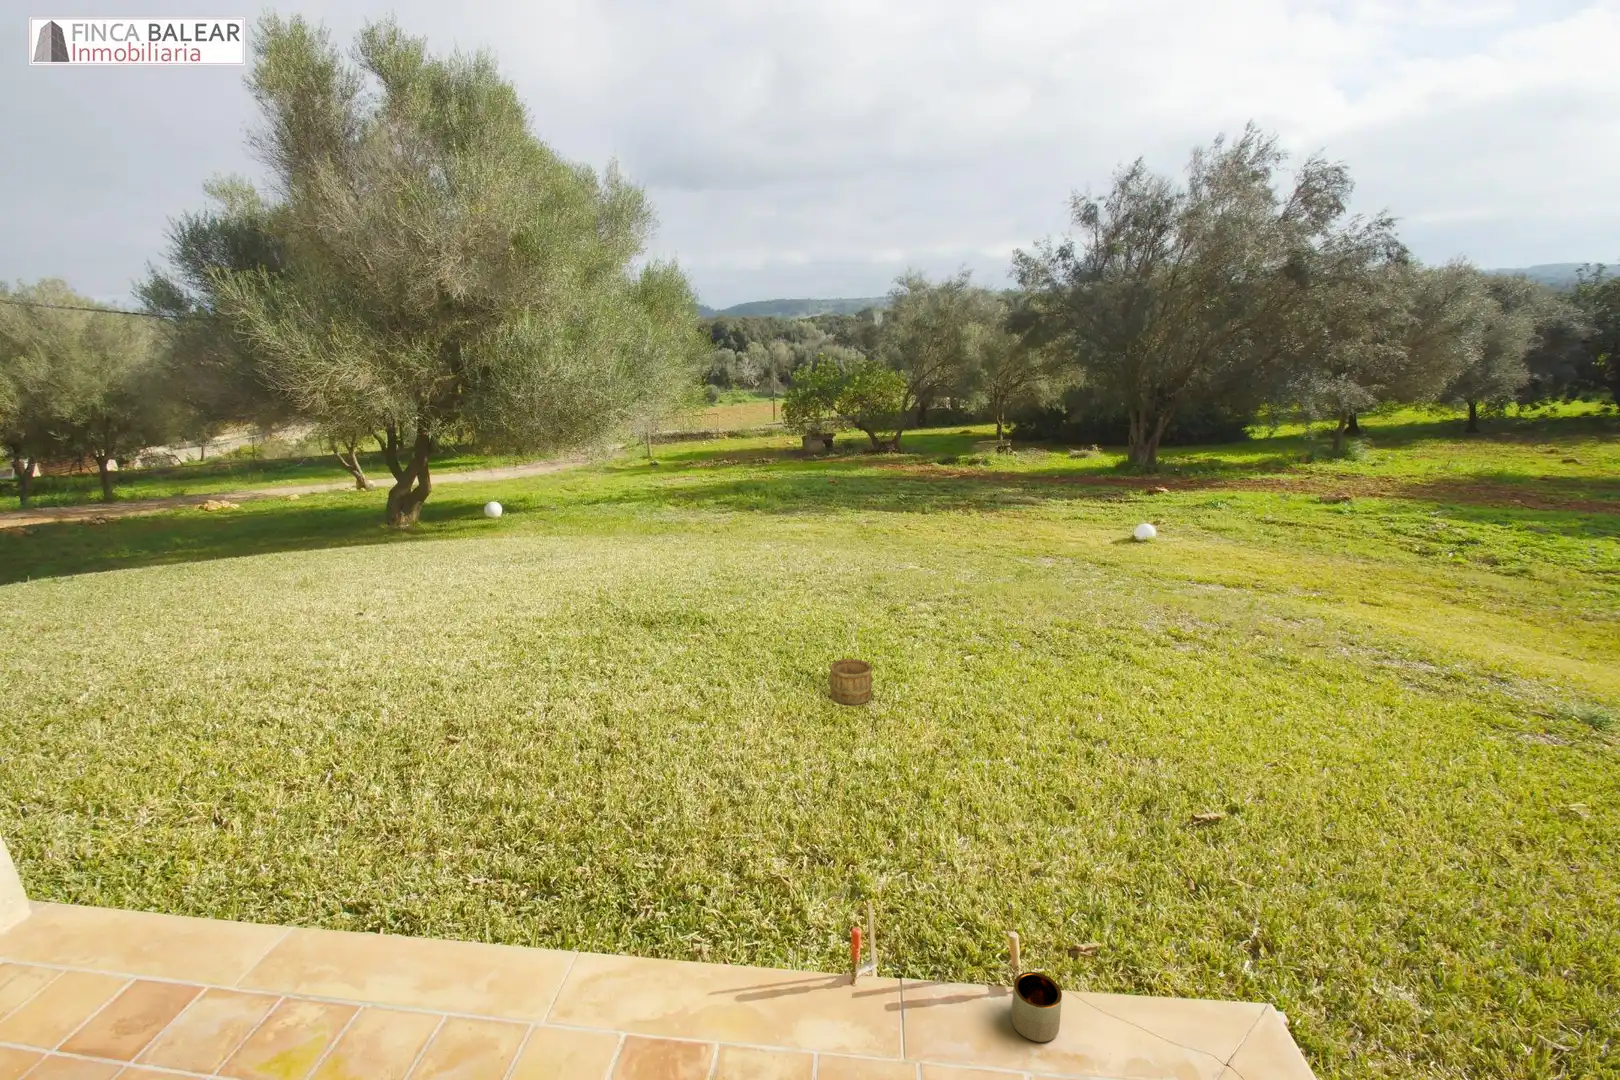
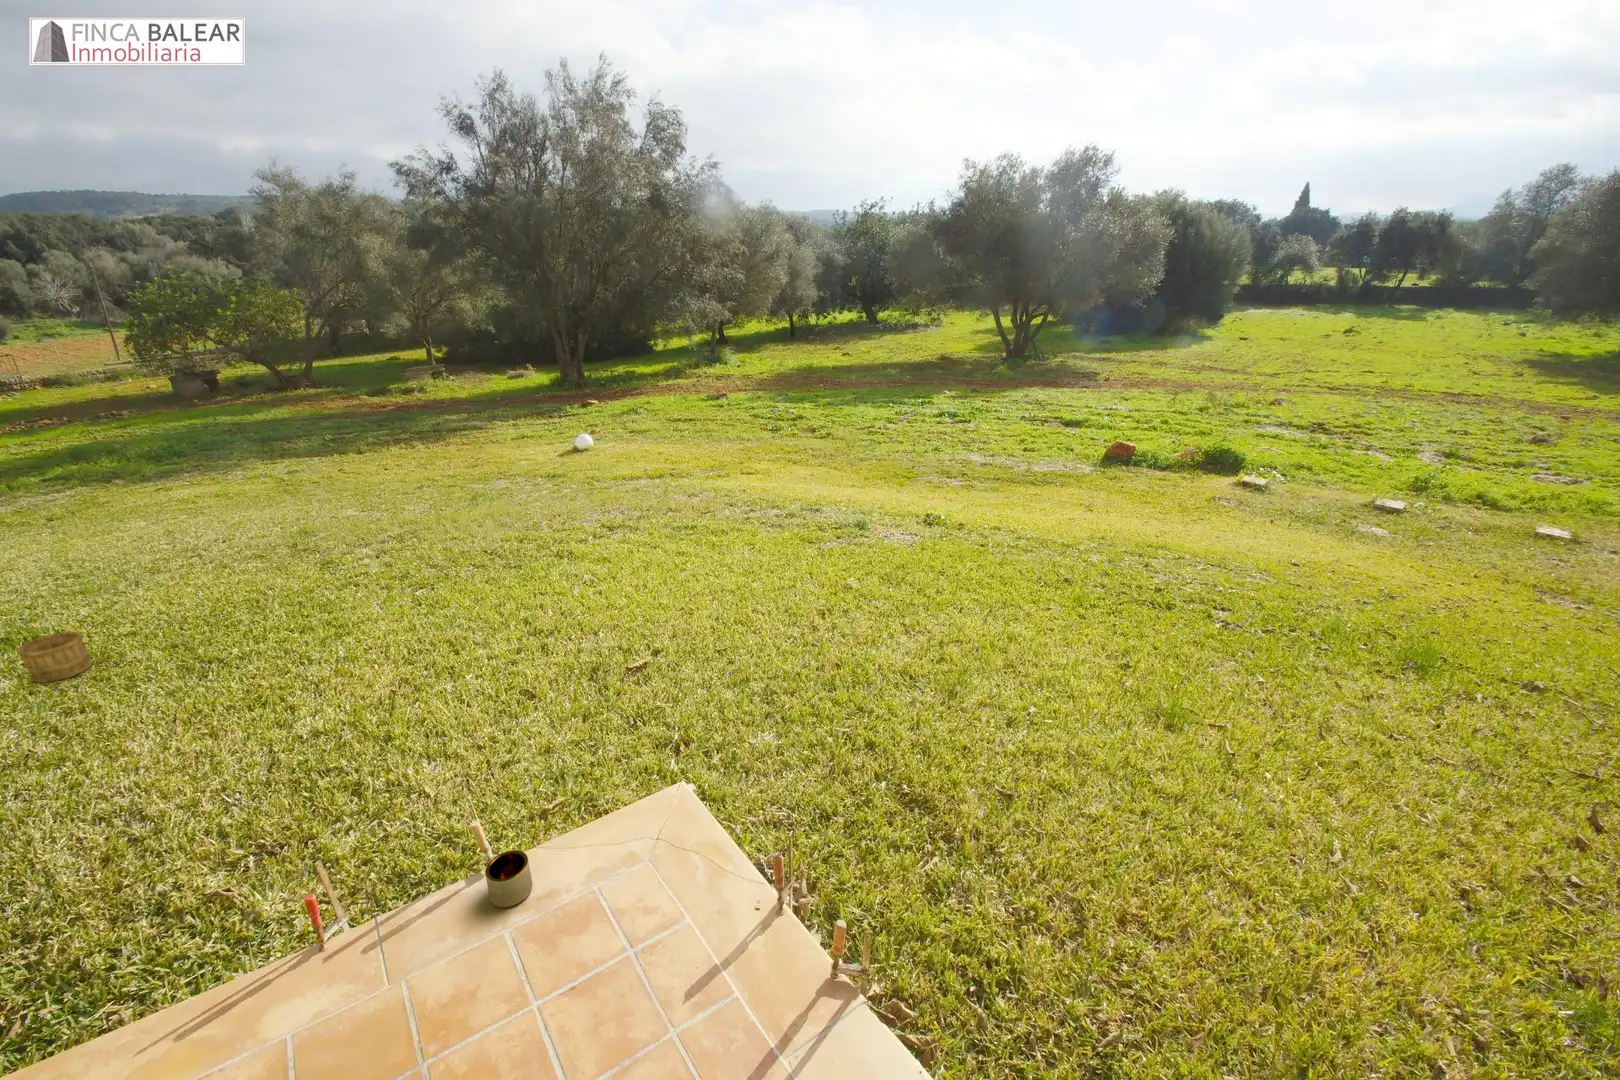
wooden bucket: present [829,659,873,705] -> present [16,632,92,683]

